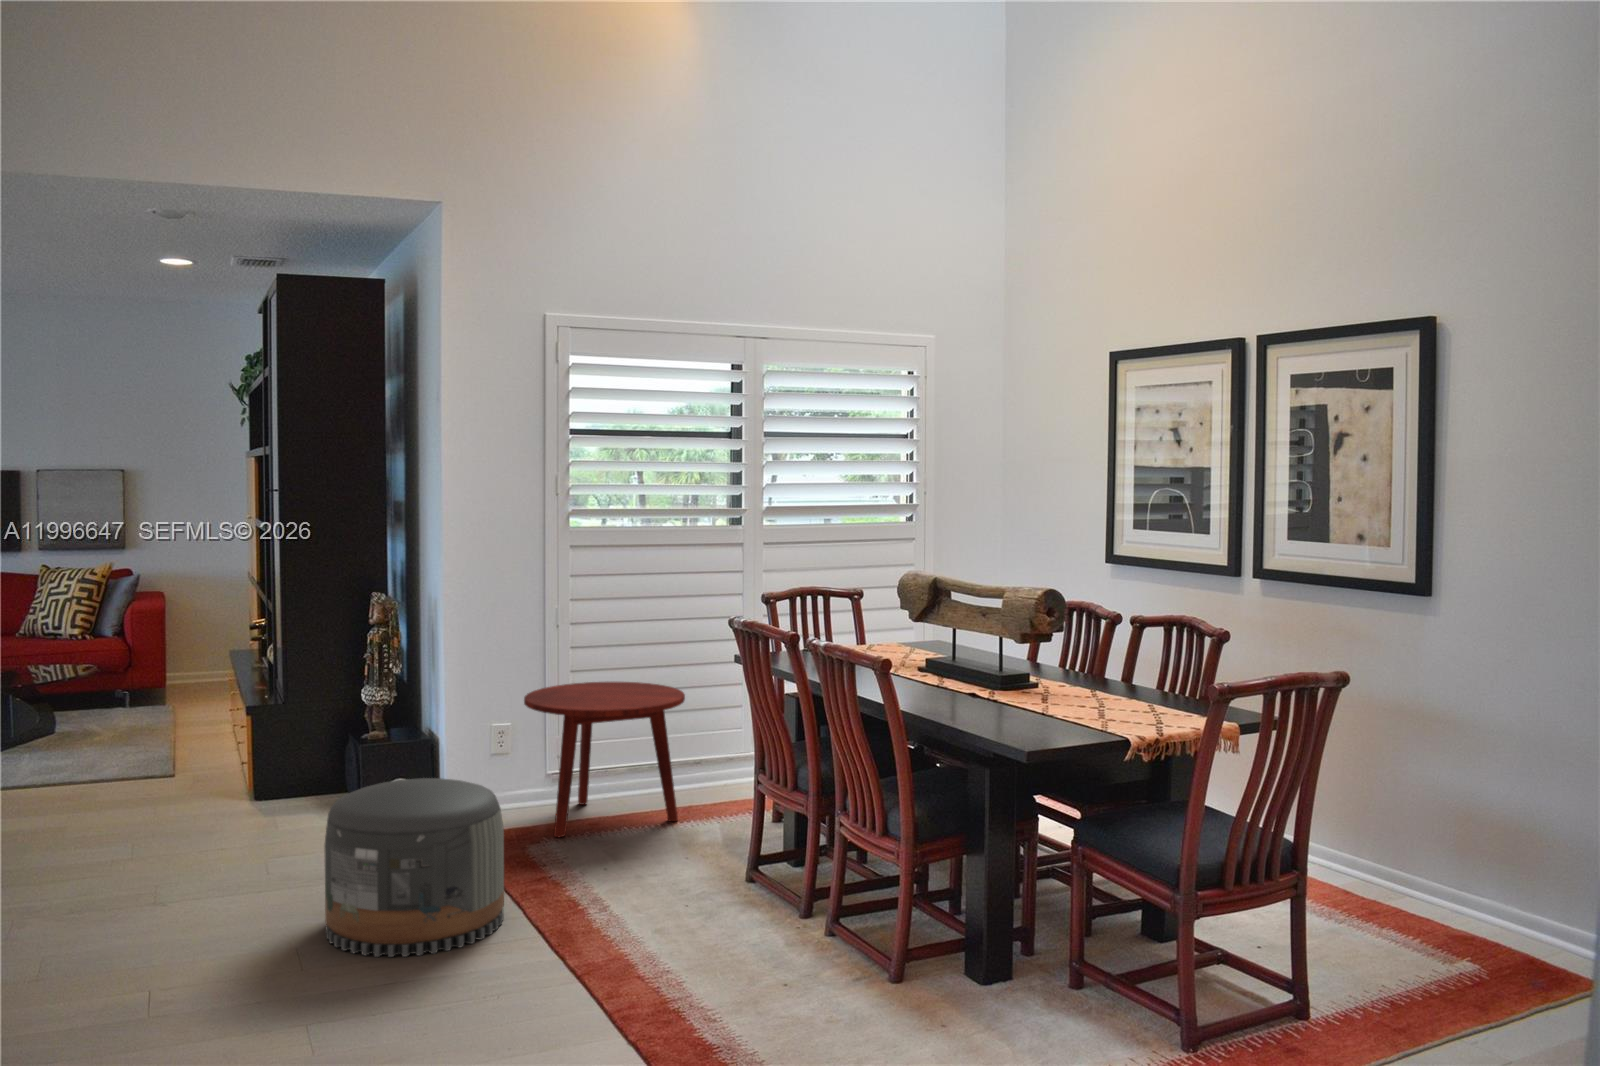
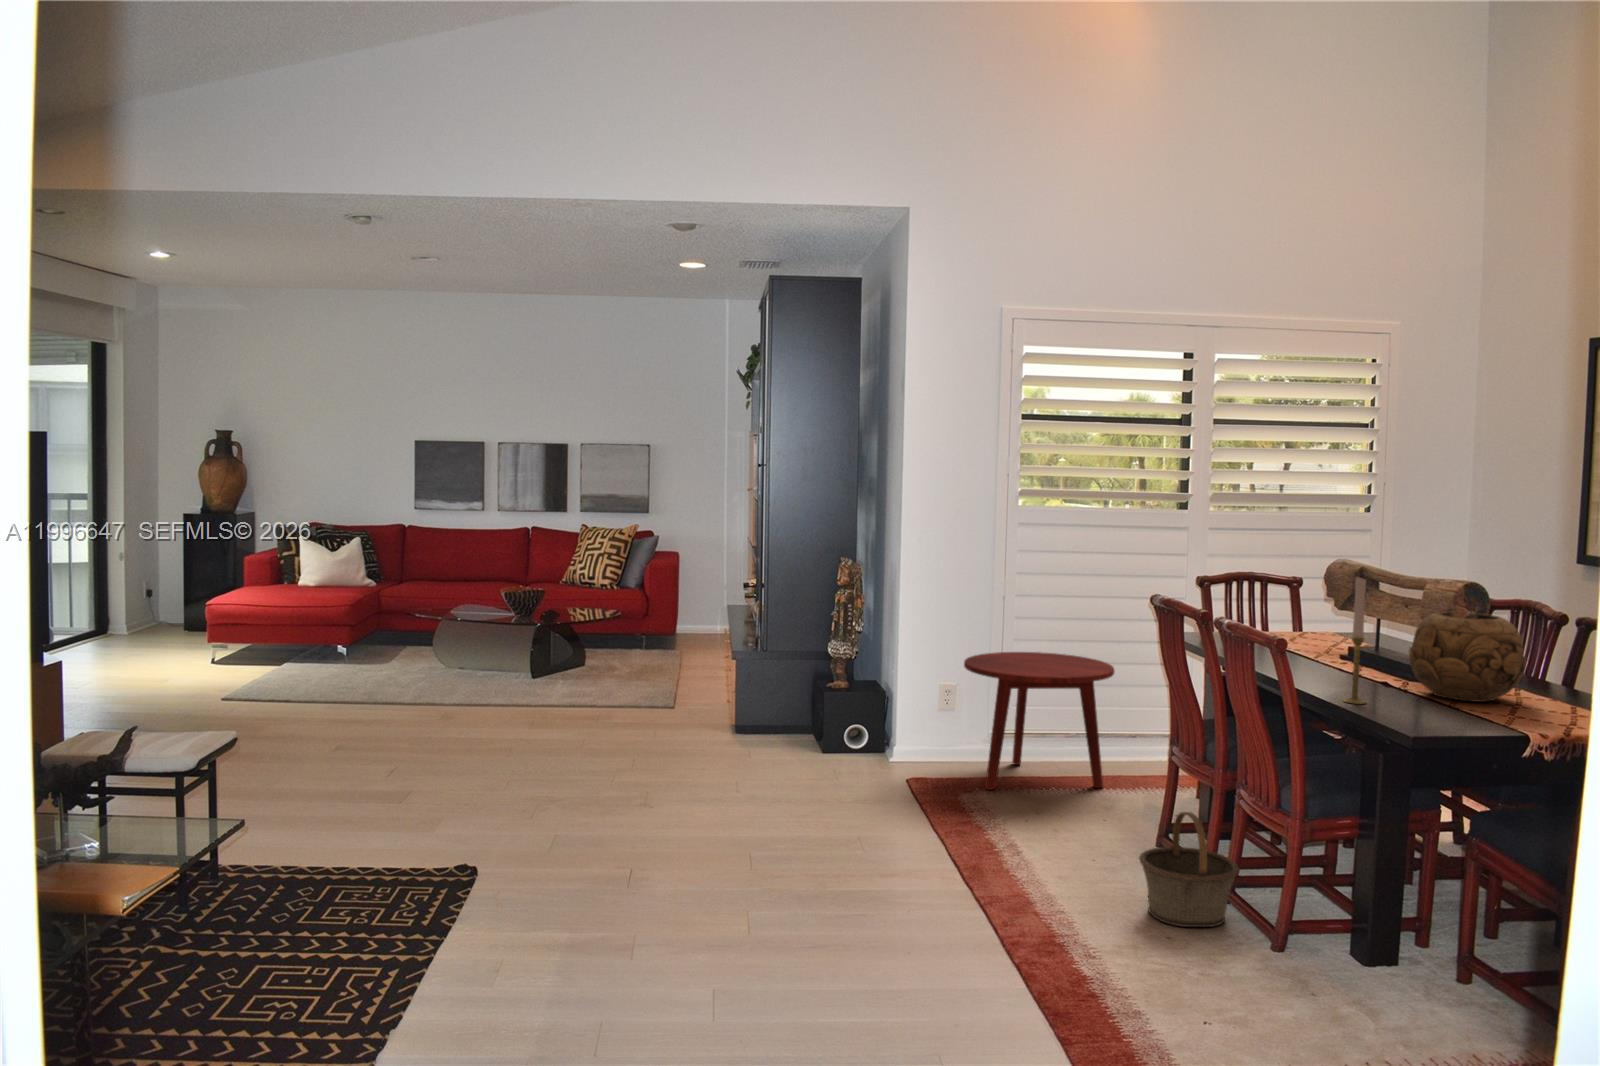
candlestick: none [946,586,968,719] -> present [1344,577,1366,704]
decorative bowl: none [997,617,1104,706] -> present [1409,612,1526,702]
pouf: present [325,778,504,957] -> none [783,720,932,867]
basket: none [745,848,848,975] -> present [1139,812,1239,927]

